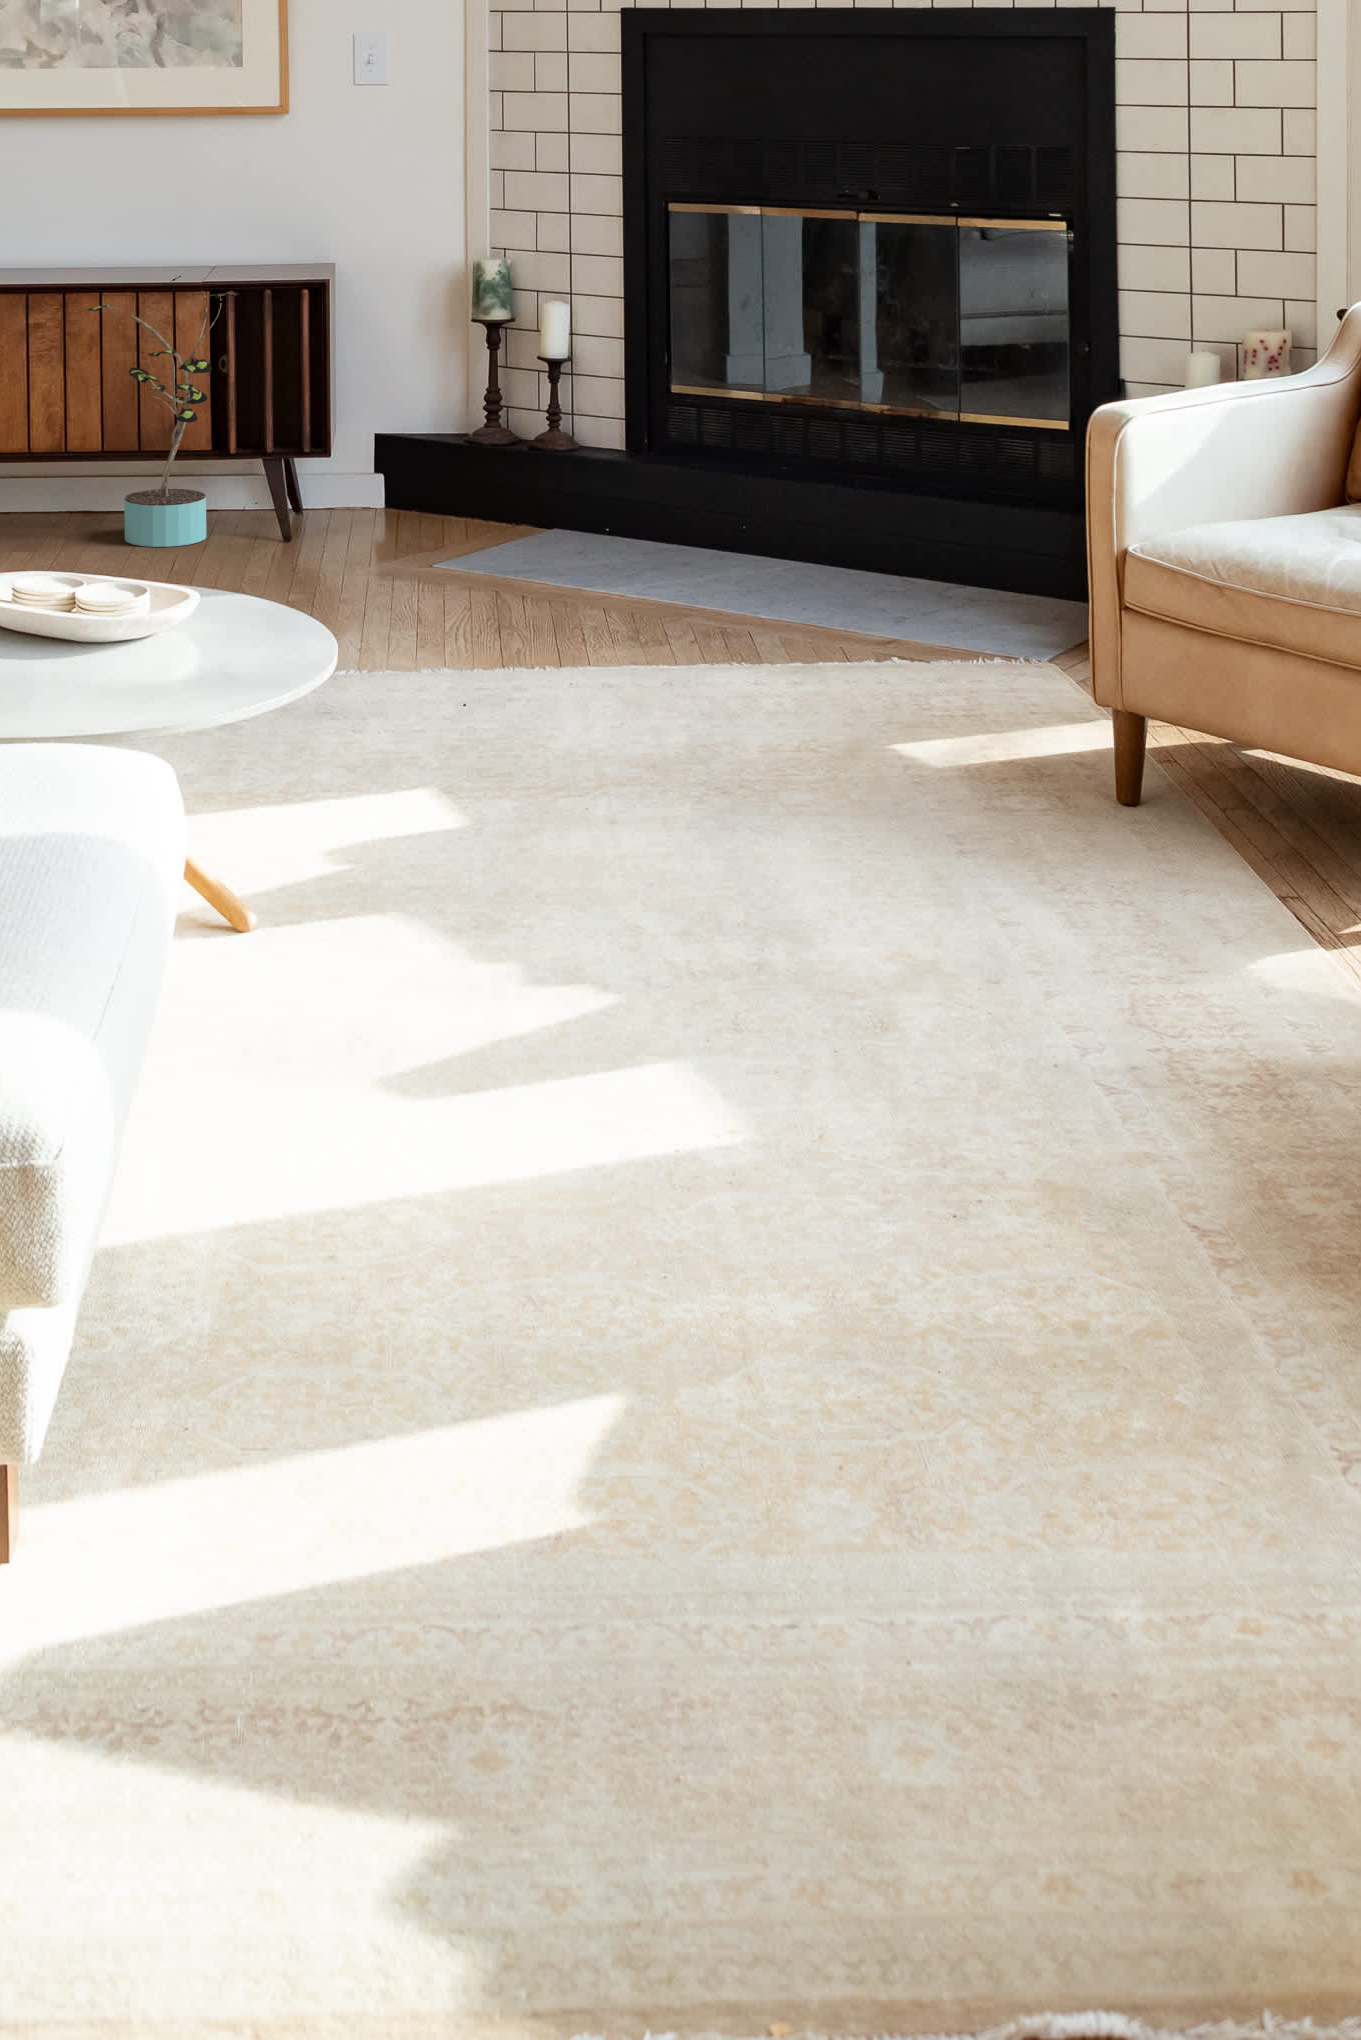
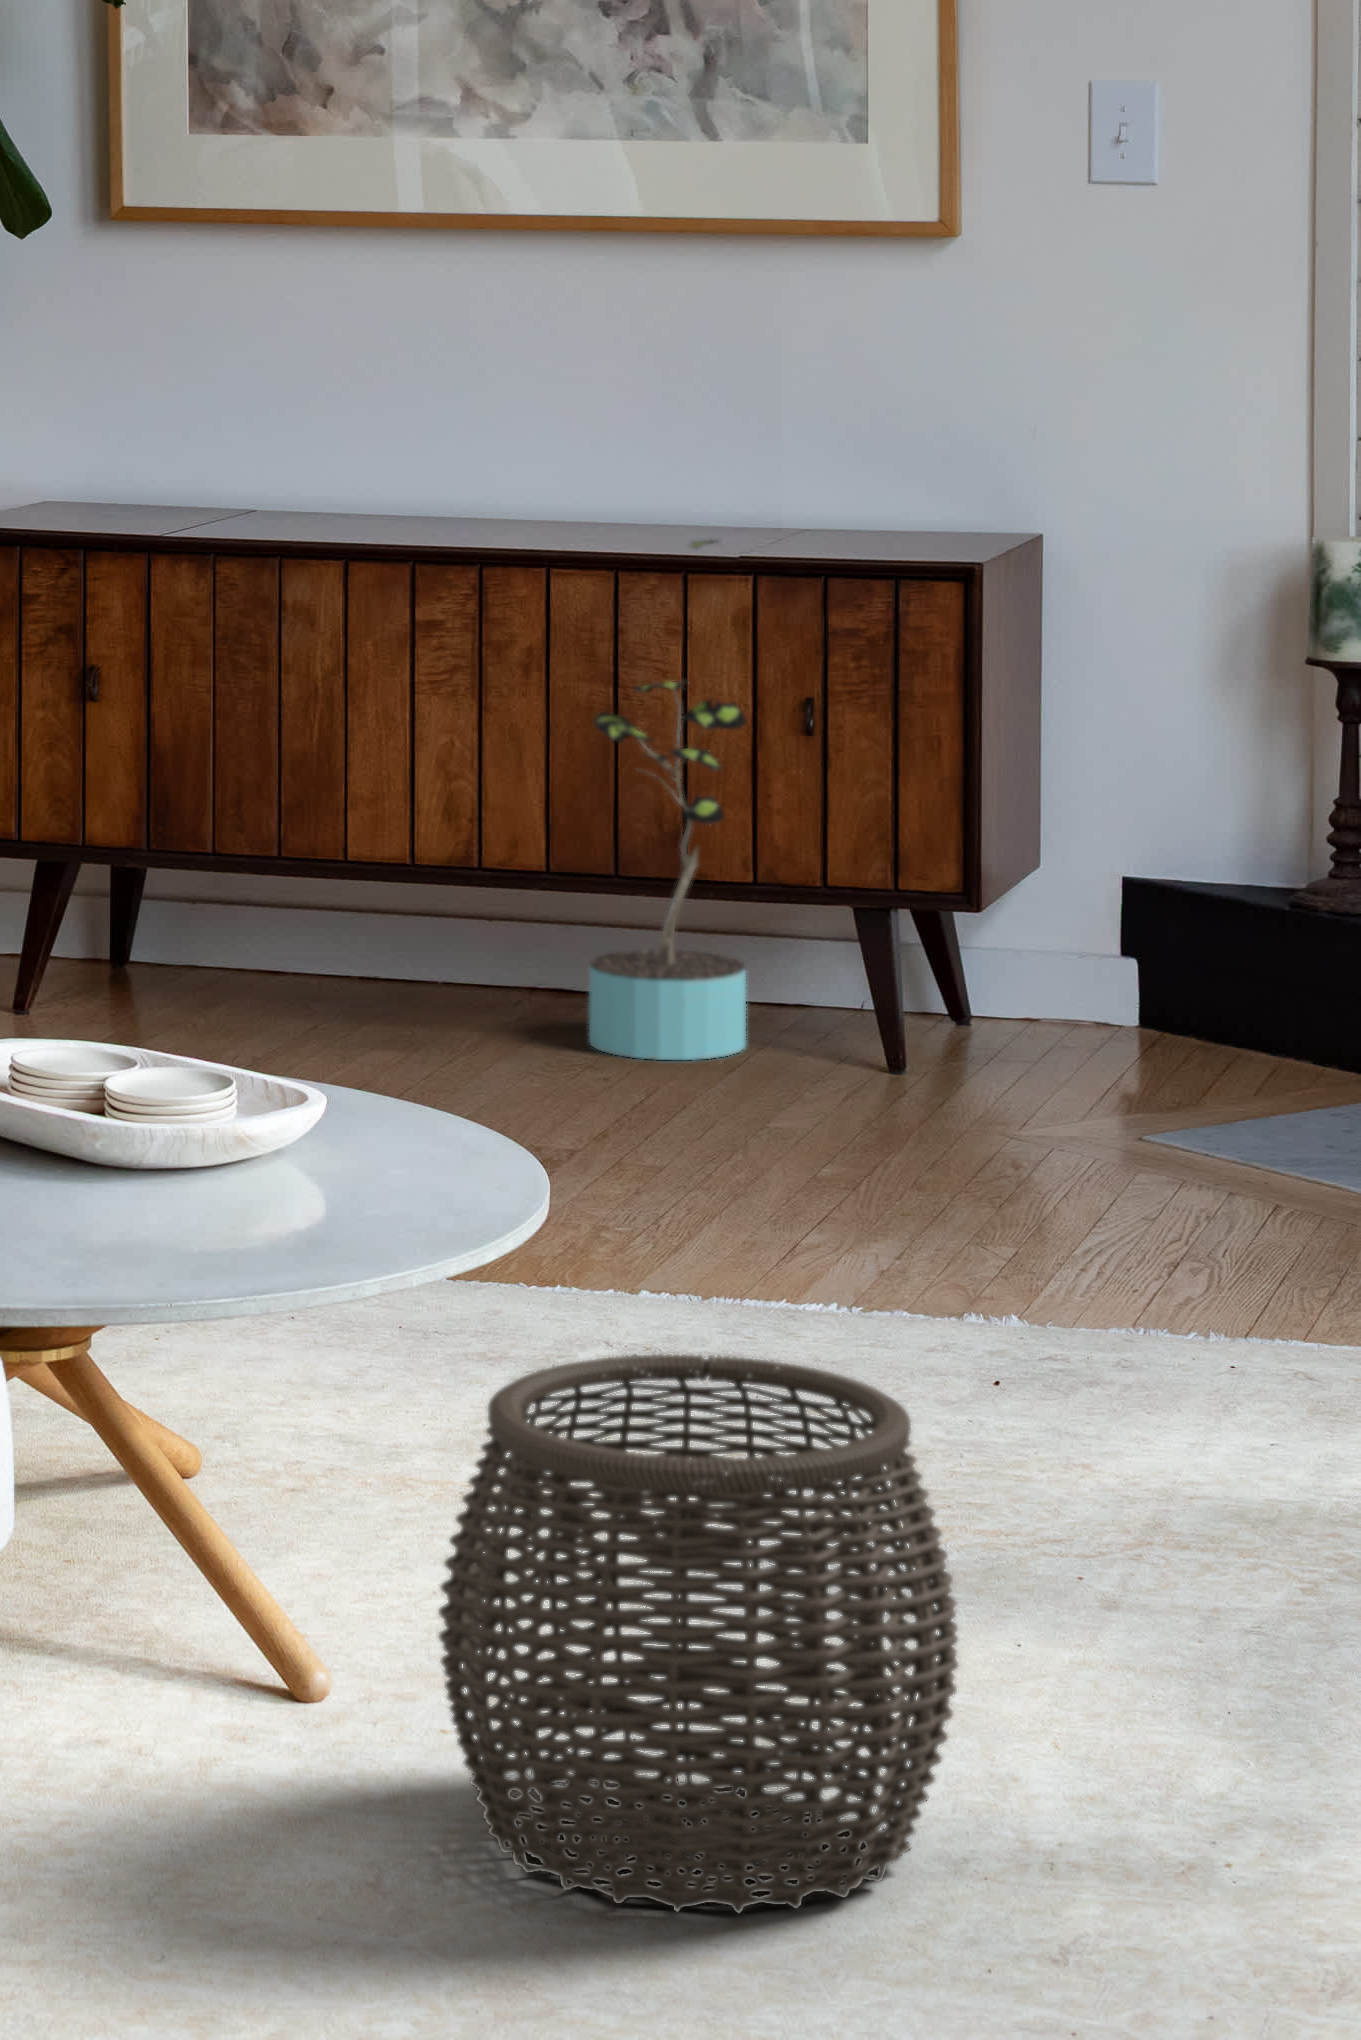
woven basket: none [288,705,559,1000] -> present [439,1354,958,1913]

